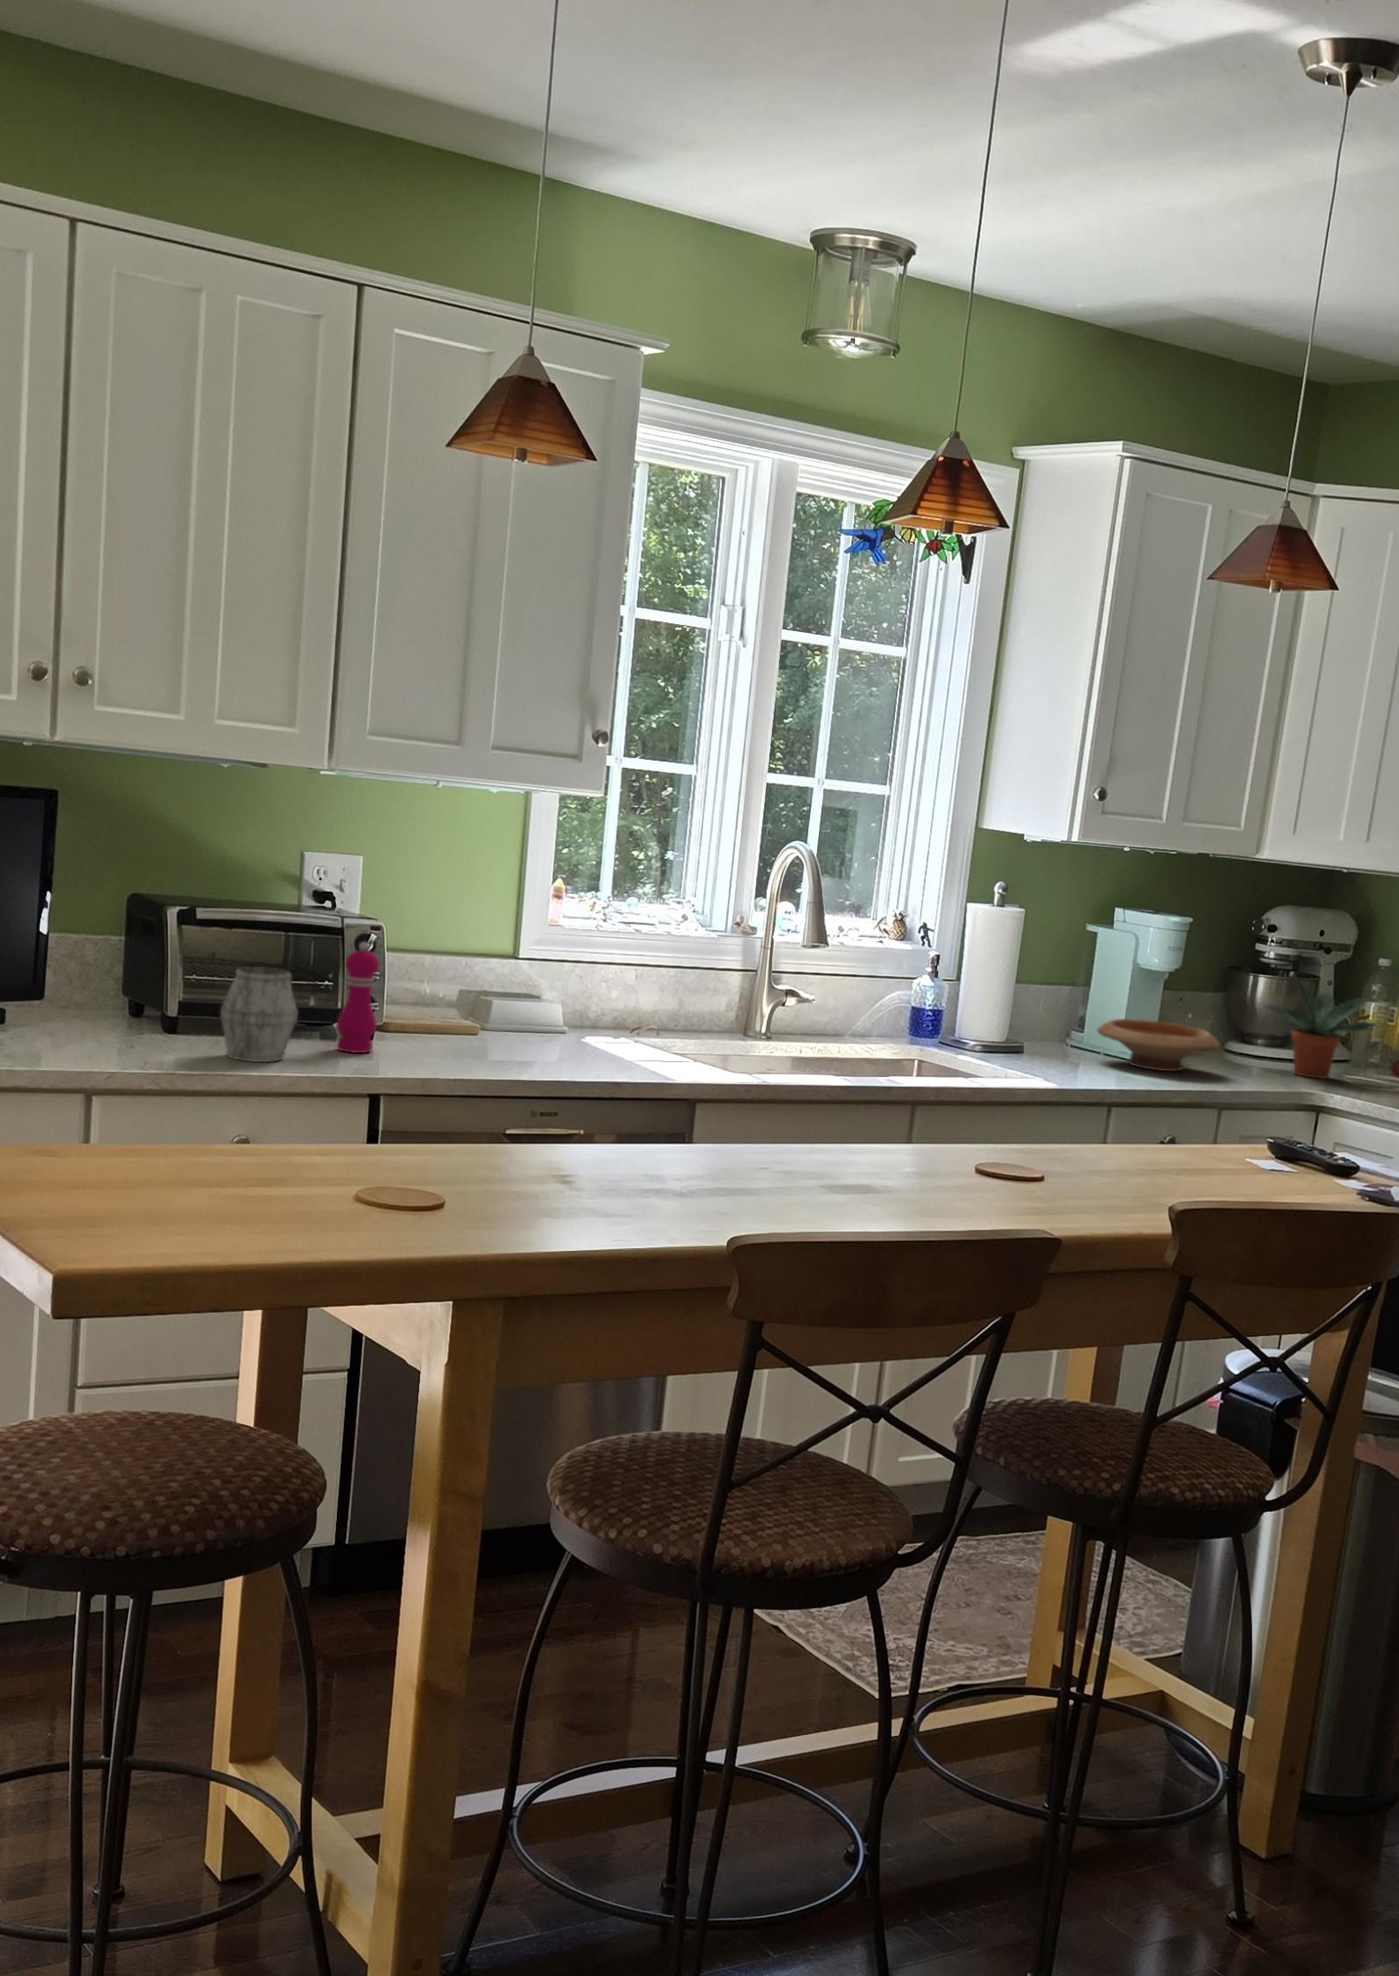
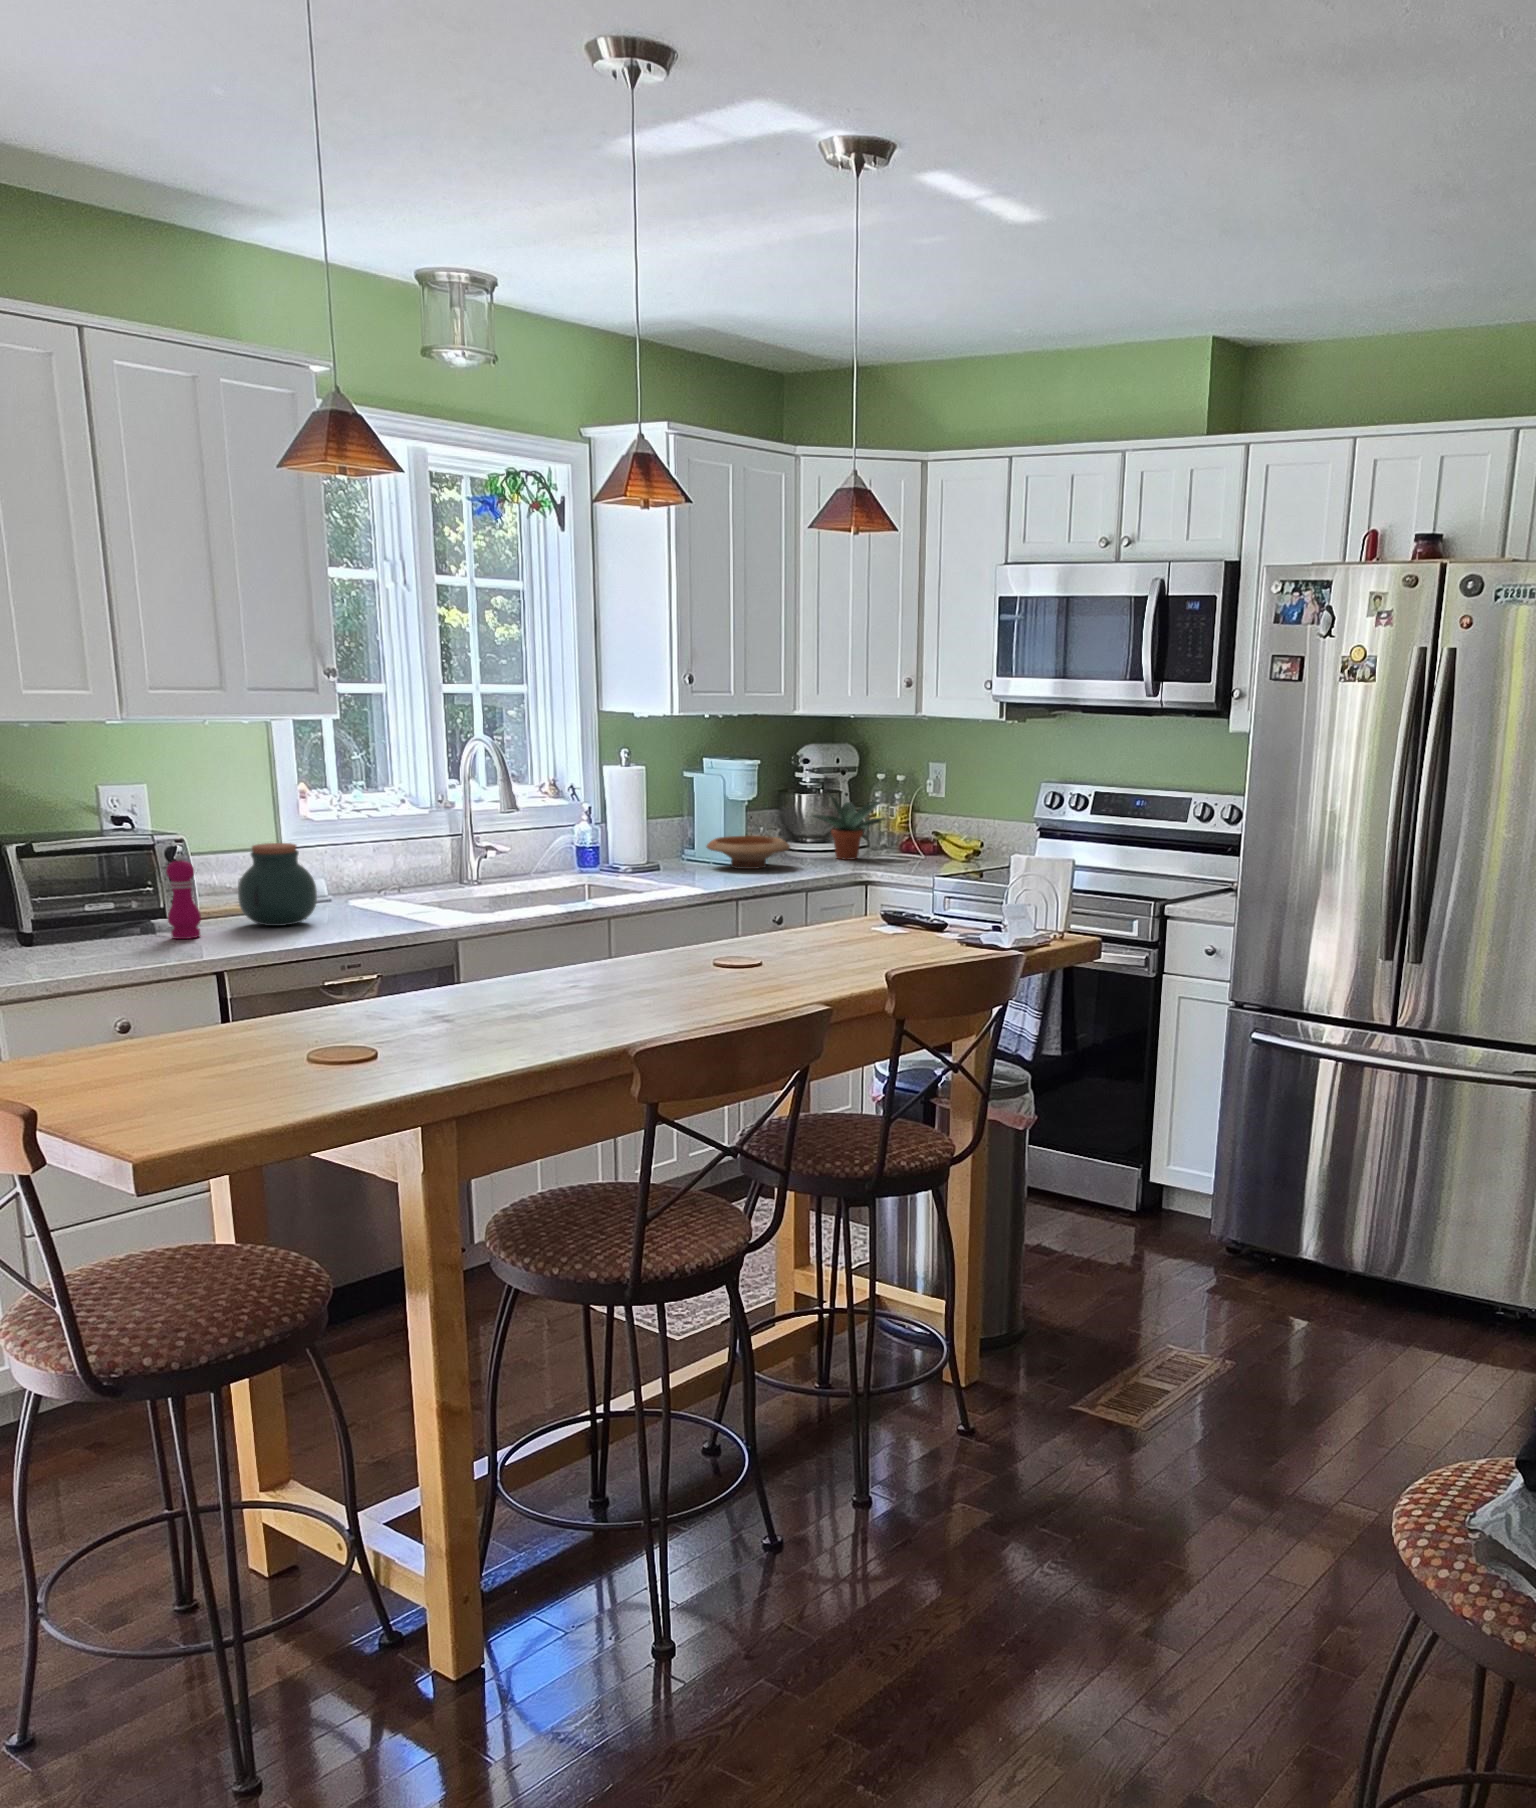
jar: none [433,943,530,1054] -> present [238,843,317,926]
mug: present [220,967,297,1062] -> none [78,884,144,958]

